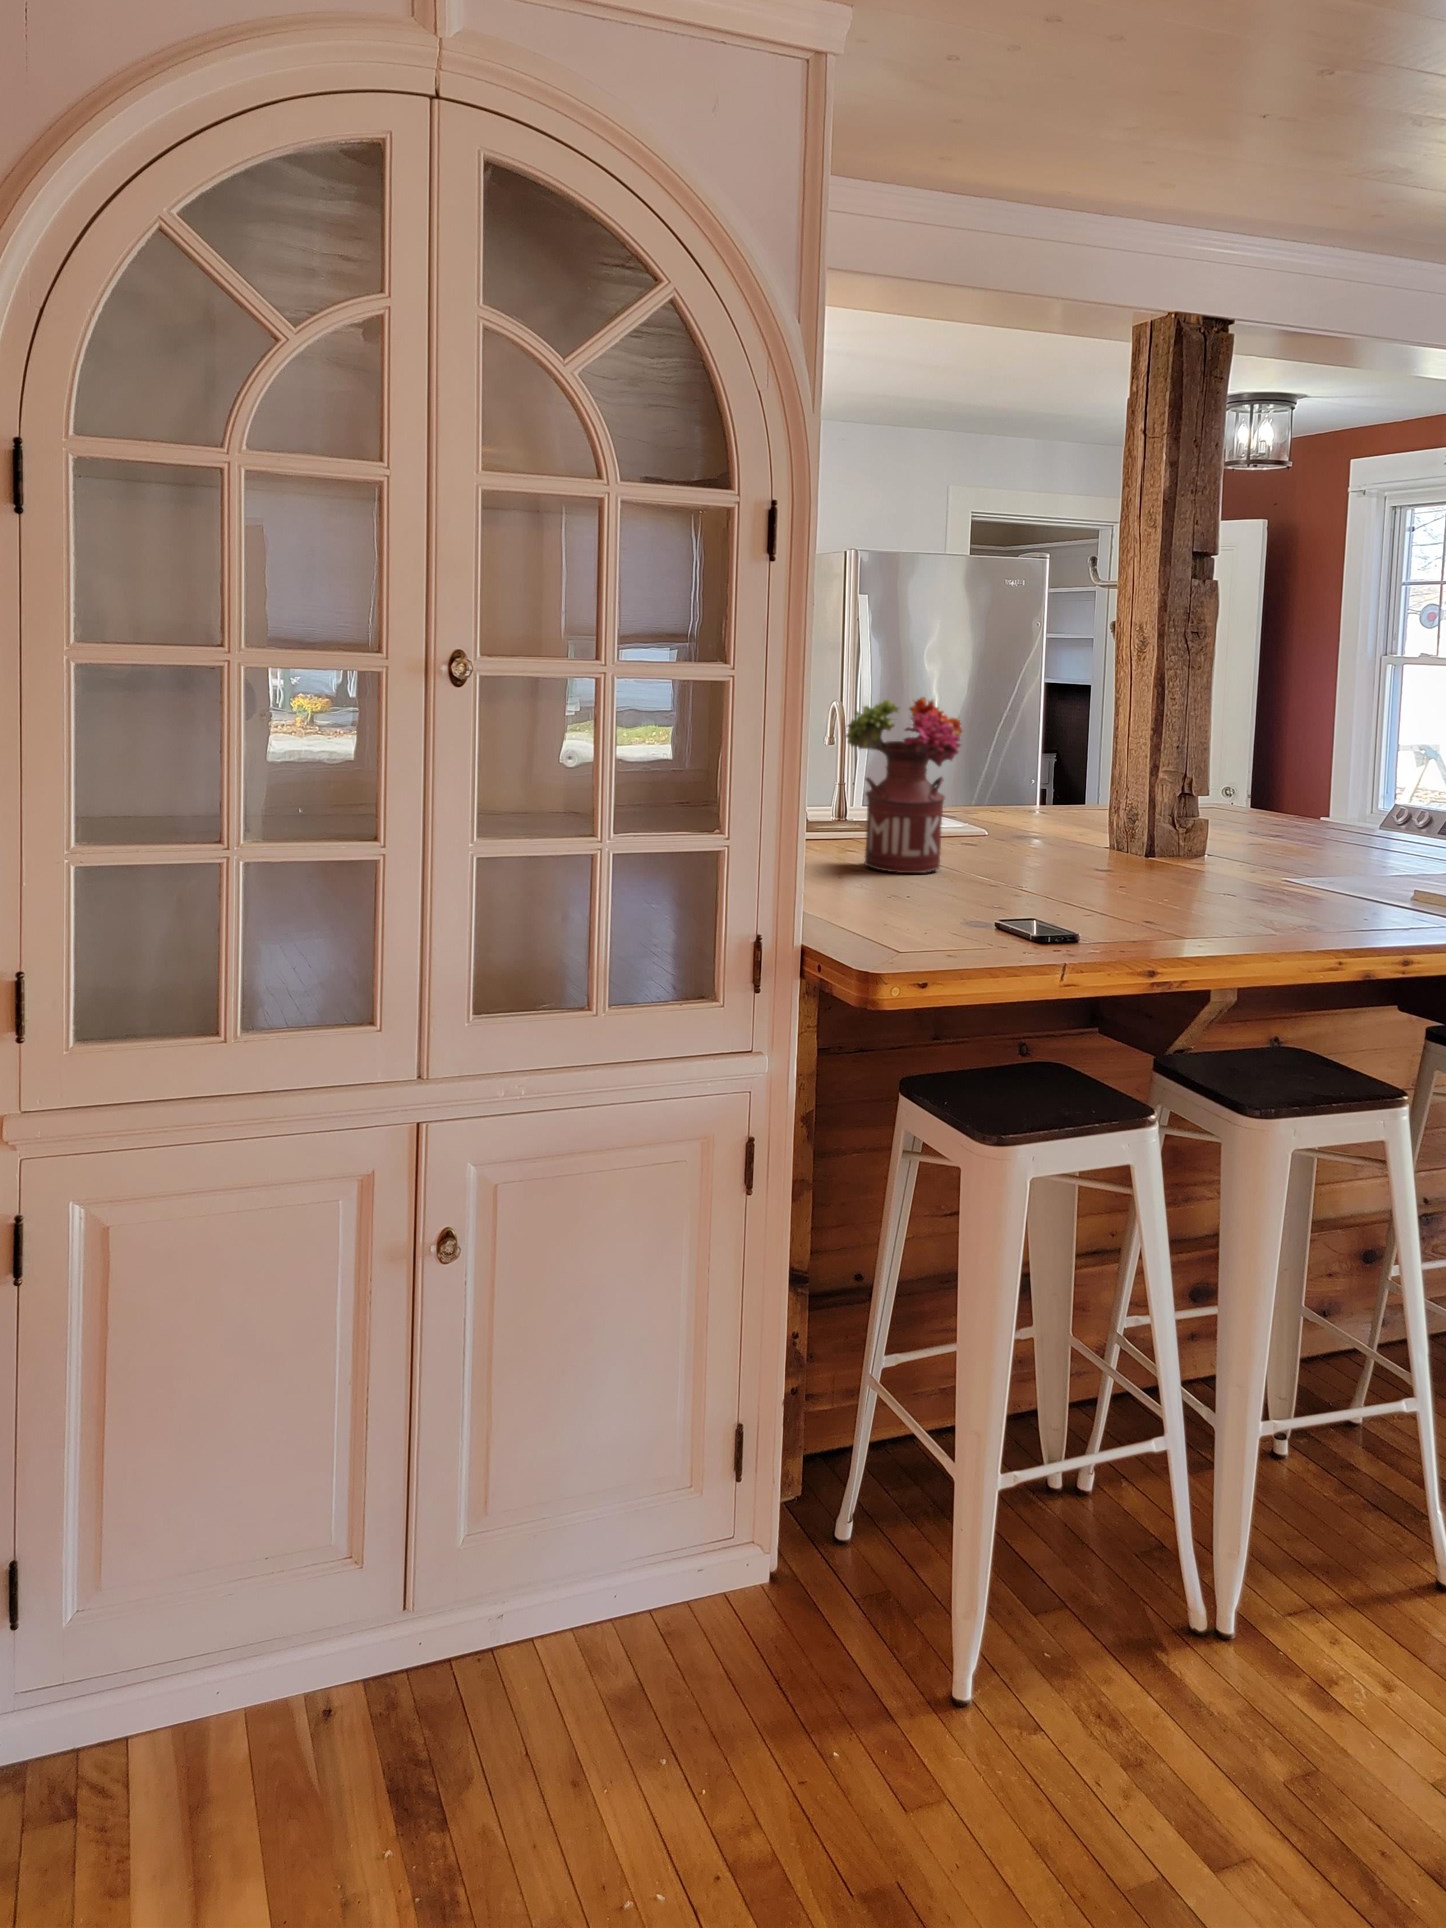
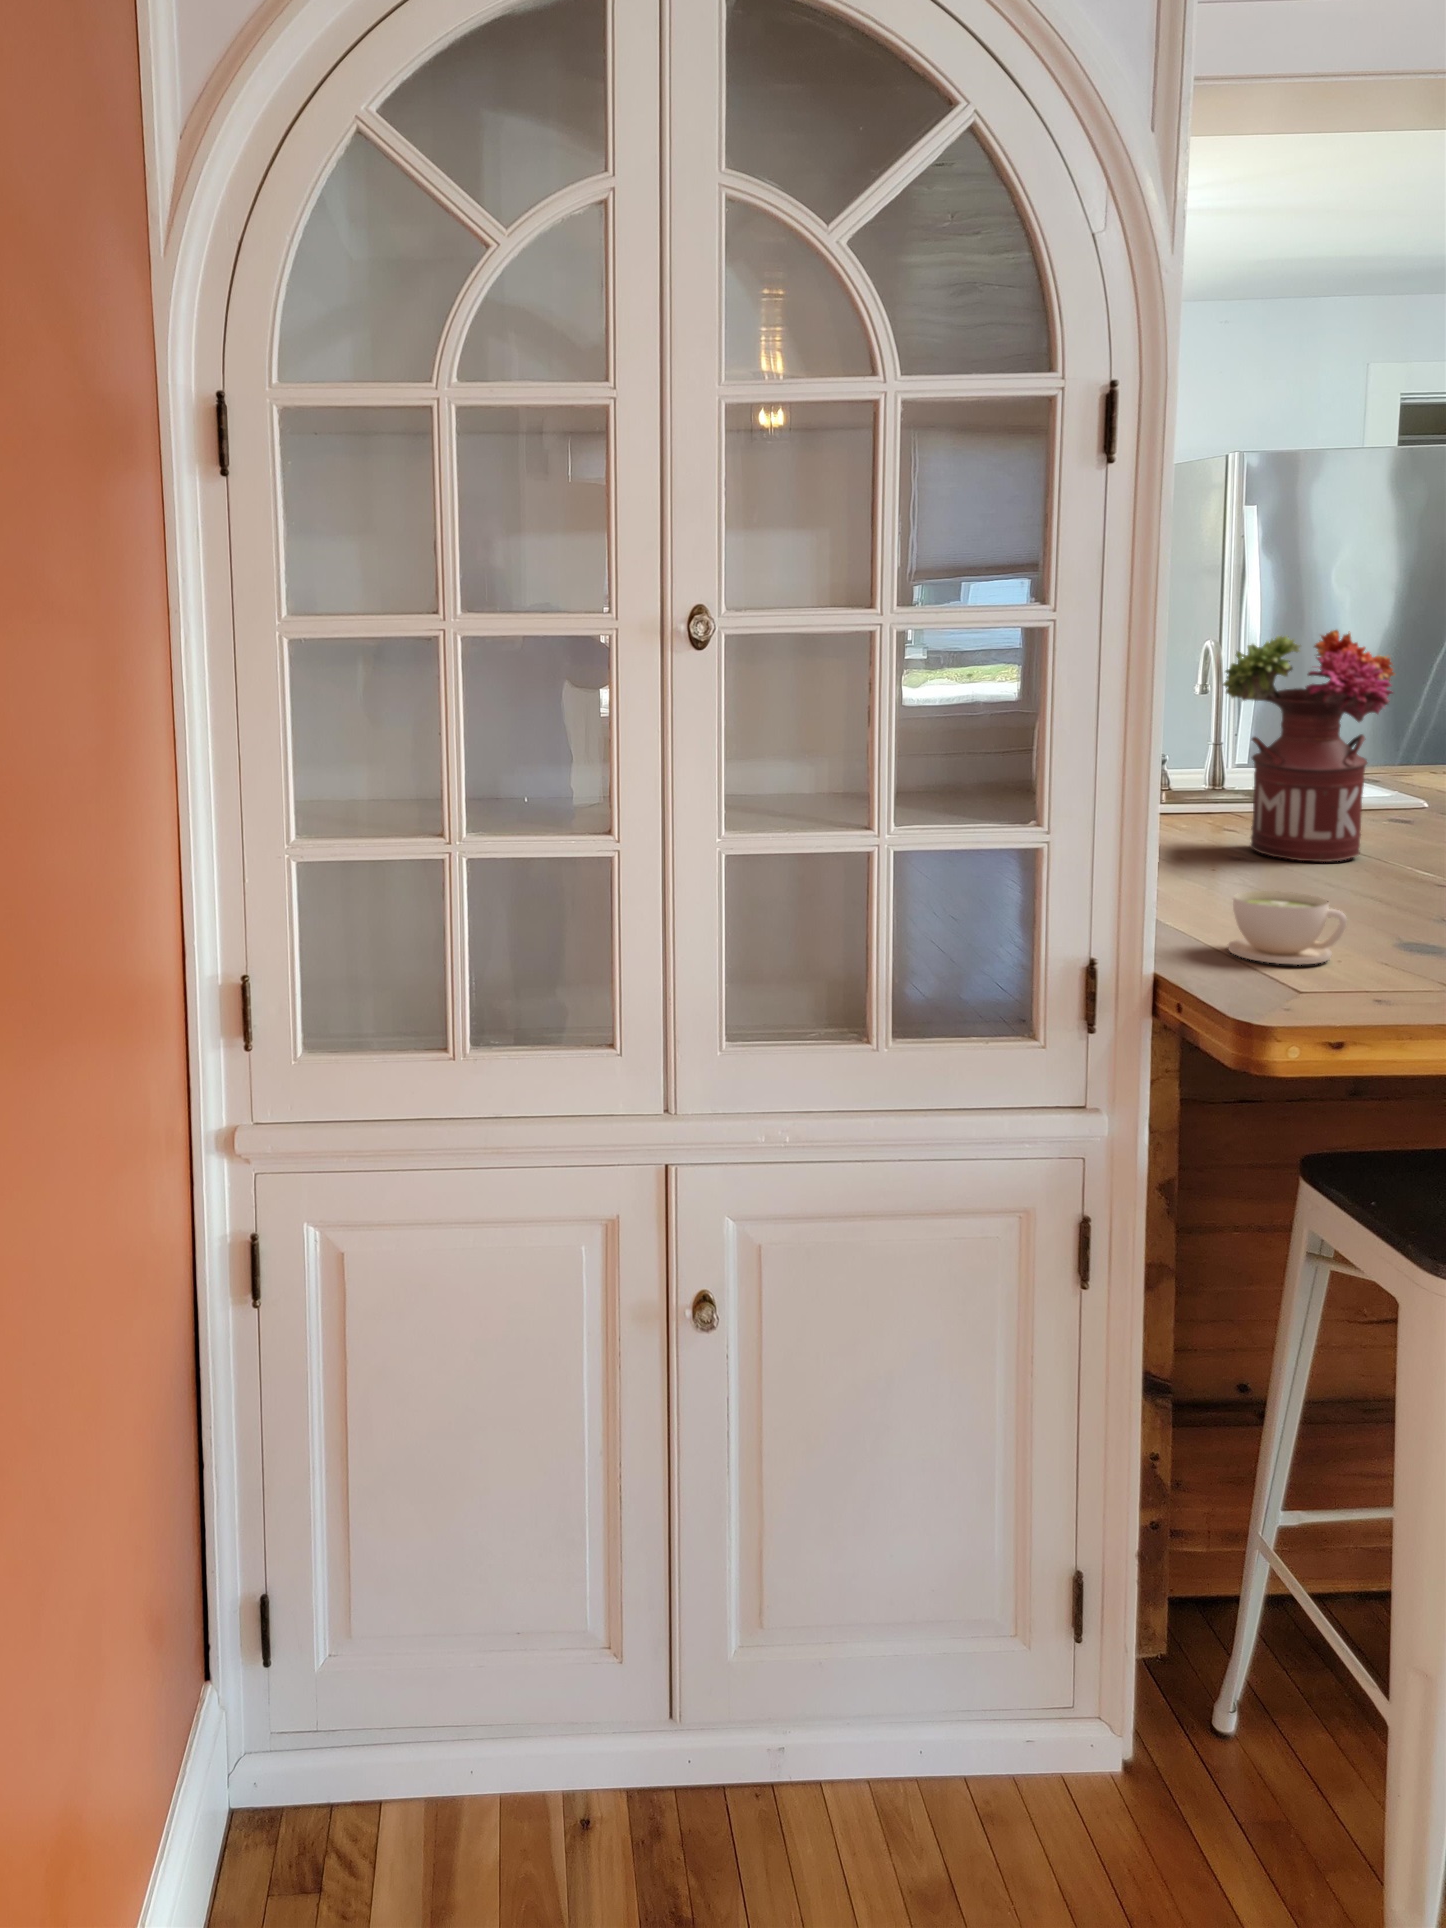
coffee cup: none [849,885,928,936] -> present [1228,891,1347,965]

